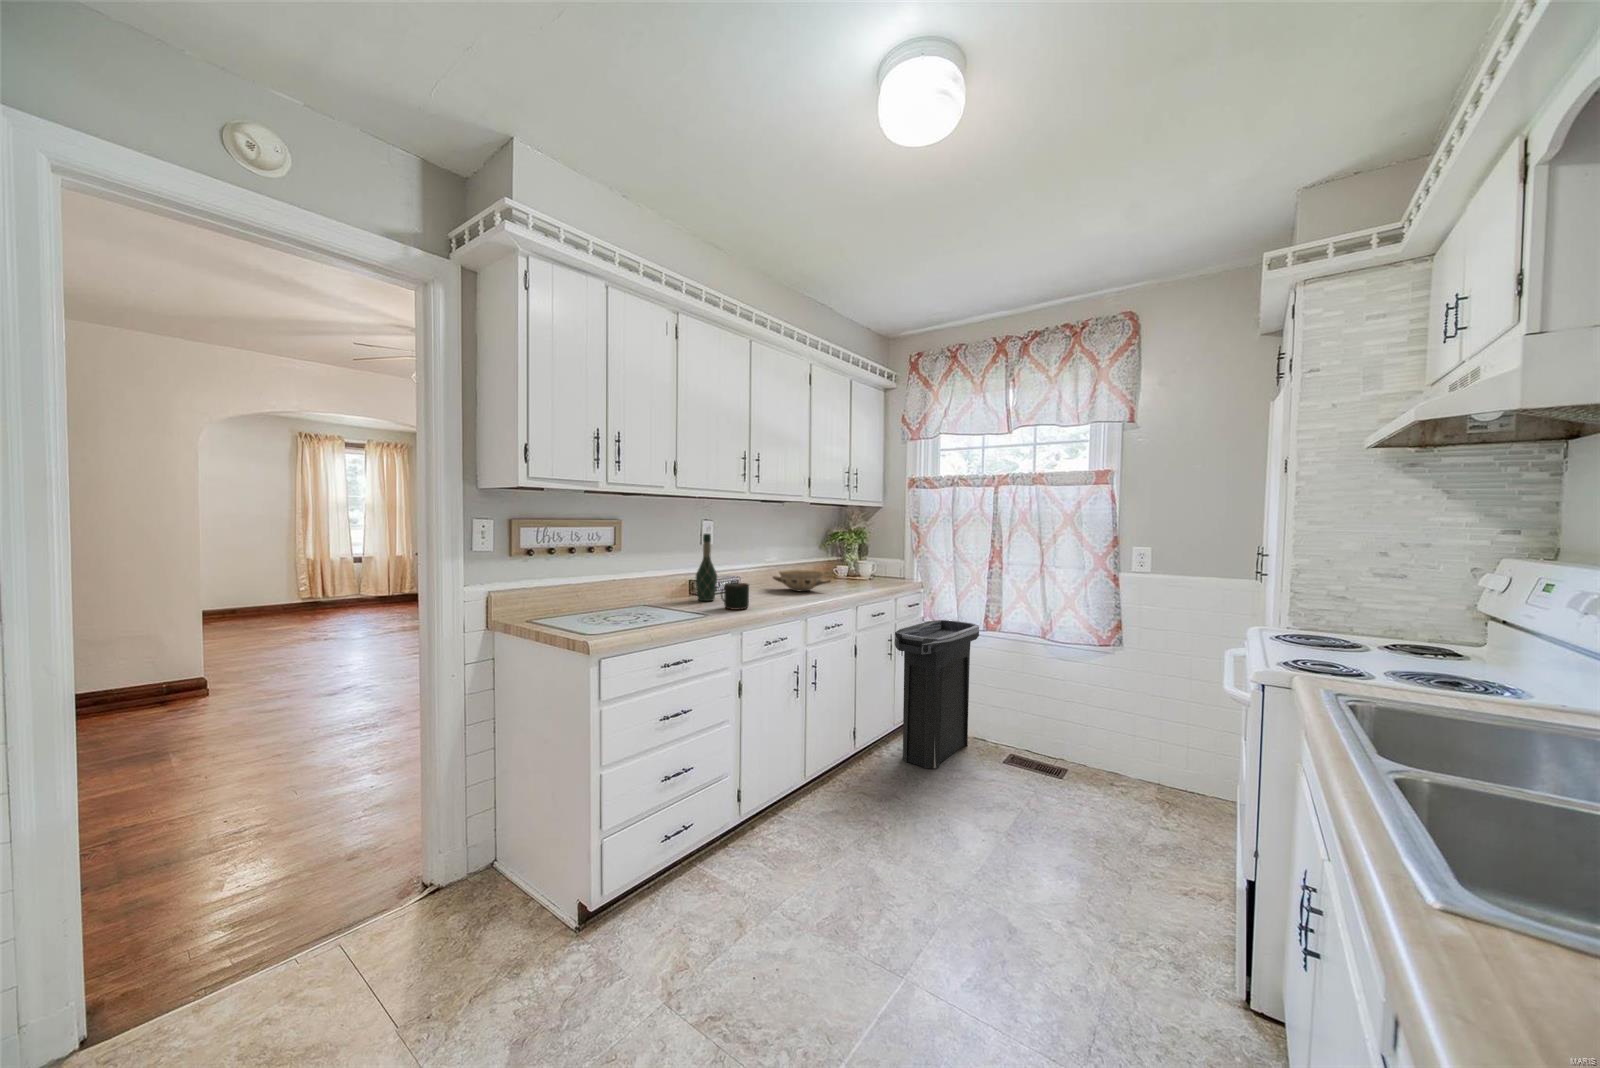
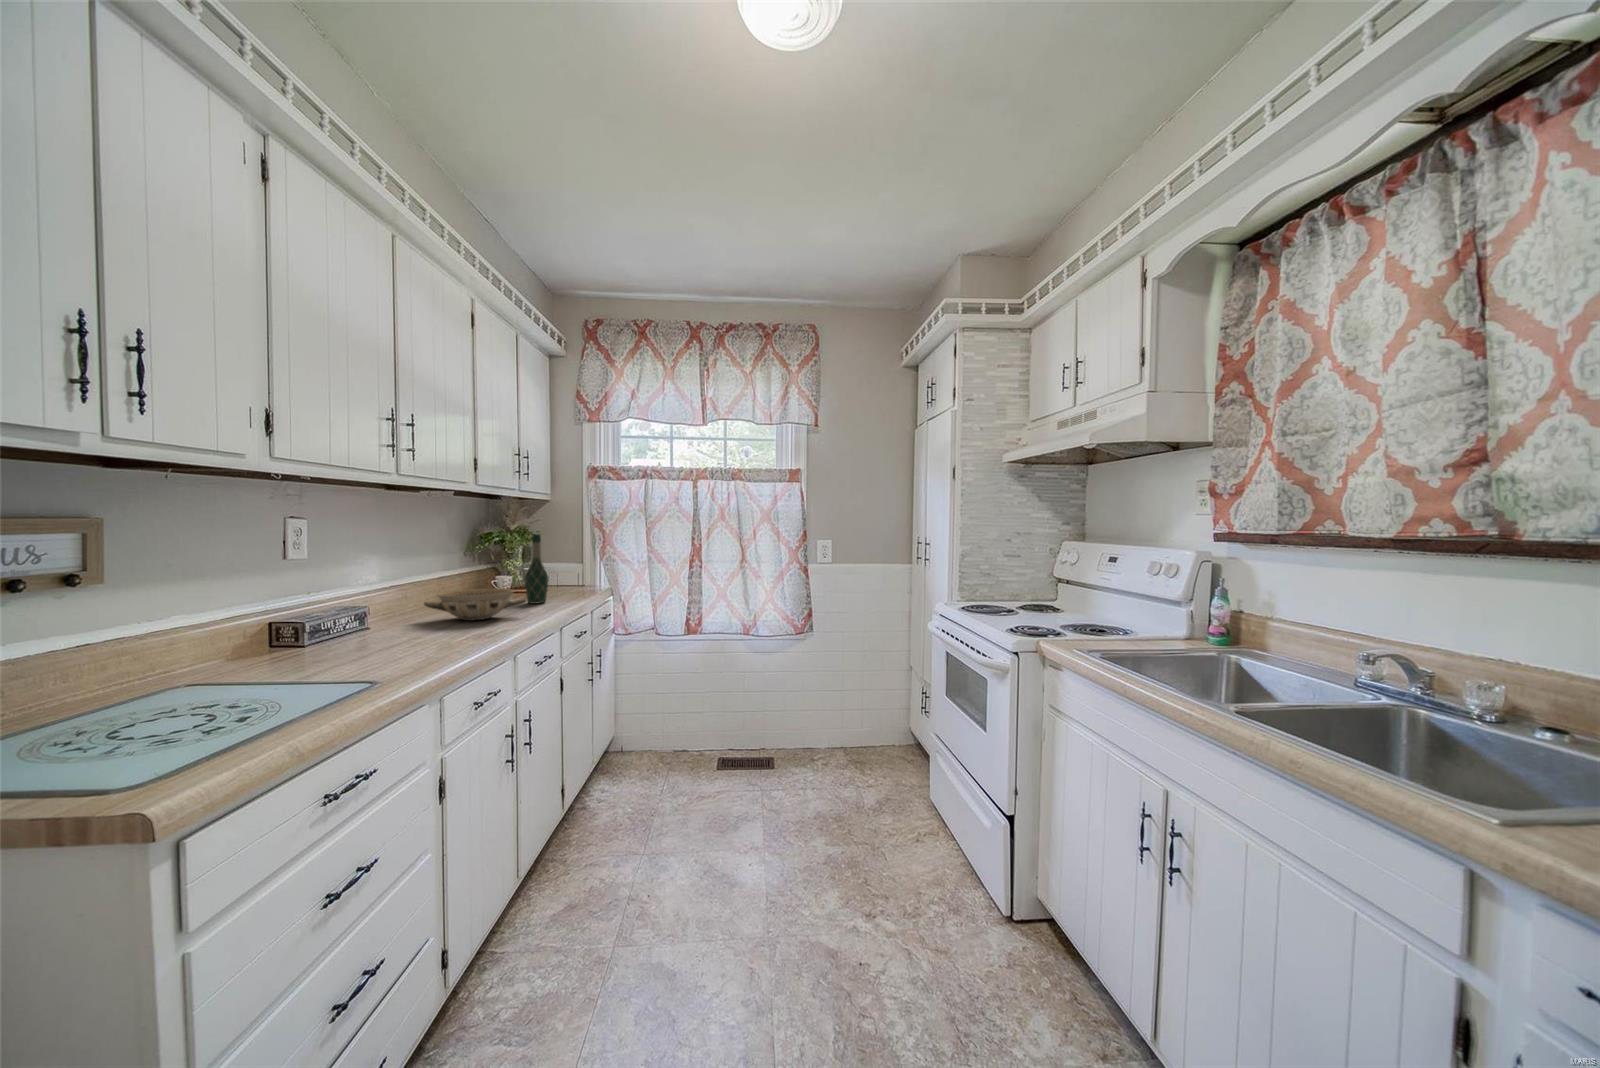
wine bottle: present [696,534,717,601] -> present [524,534,549,604]
mug: present [721,583,749,610] -> none [386,620,438,668]
trash can: present [895,620,979,768] -> none [605,629,684,809]

